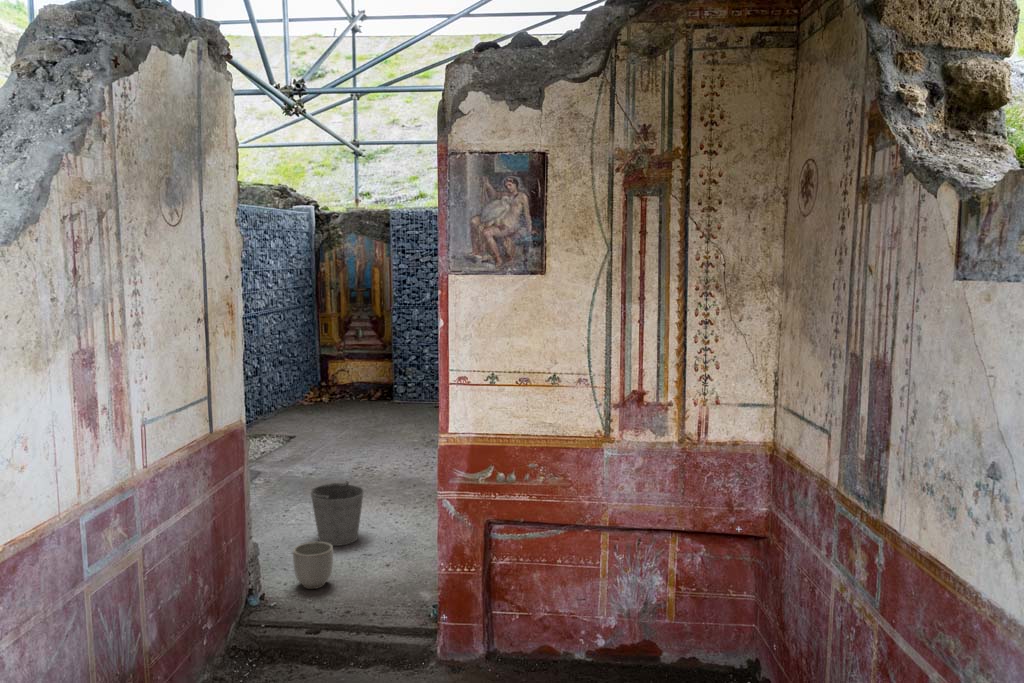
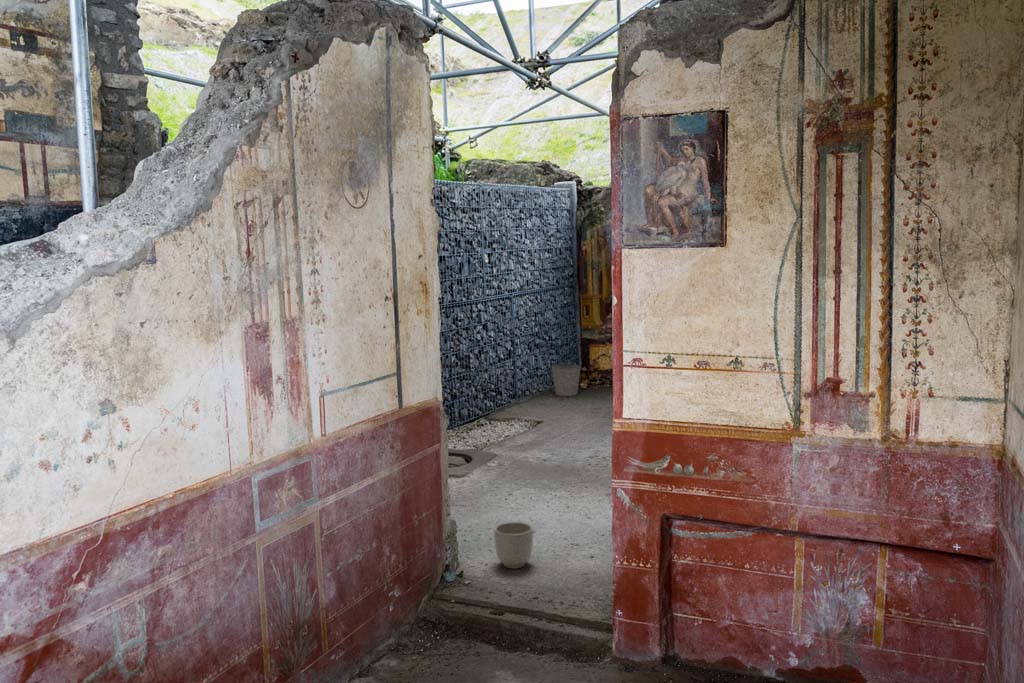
bucket: present [311,482,364,546] -> present [551,363,581,396]

